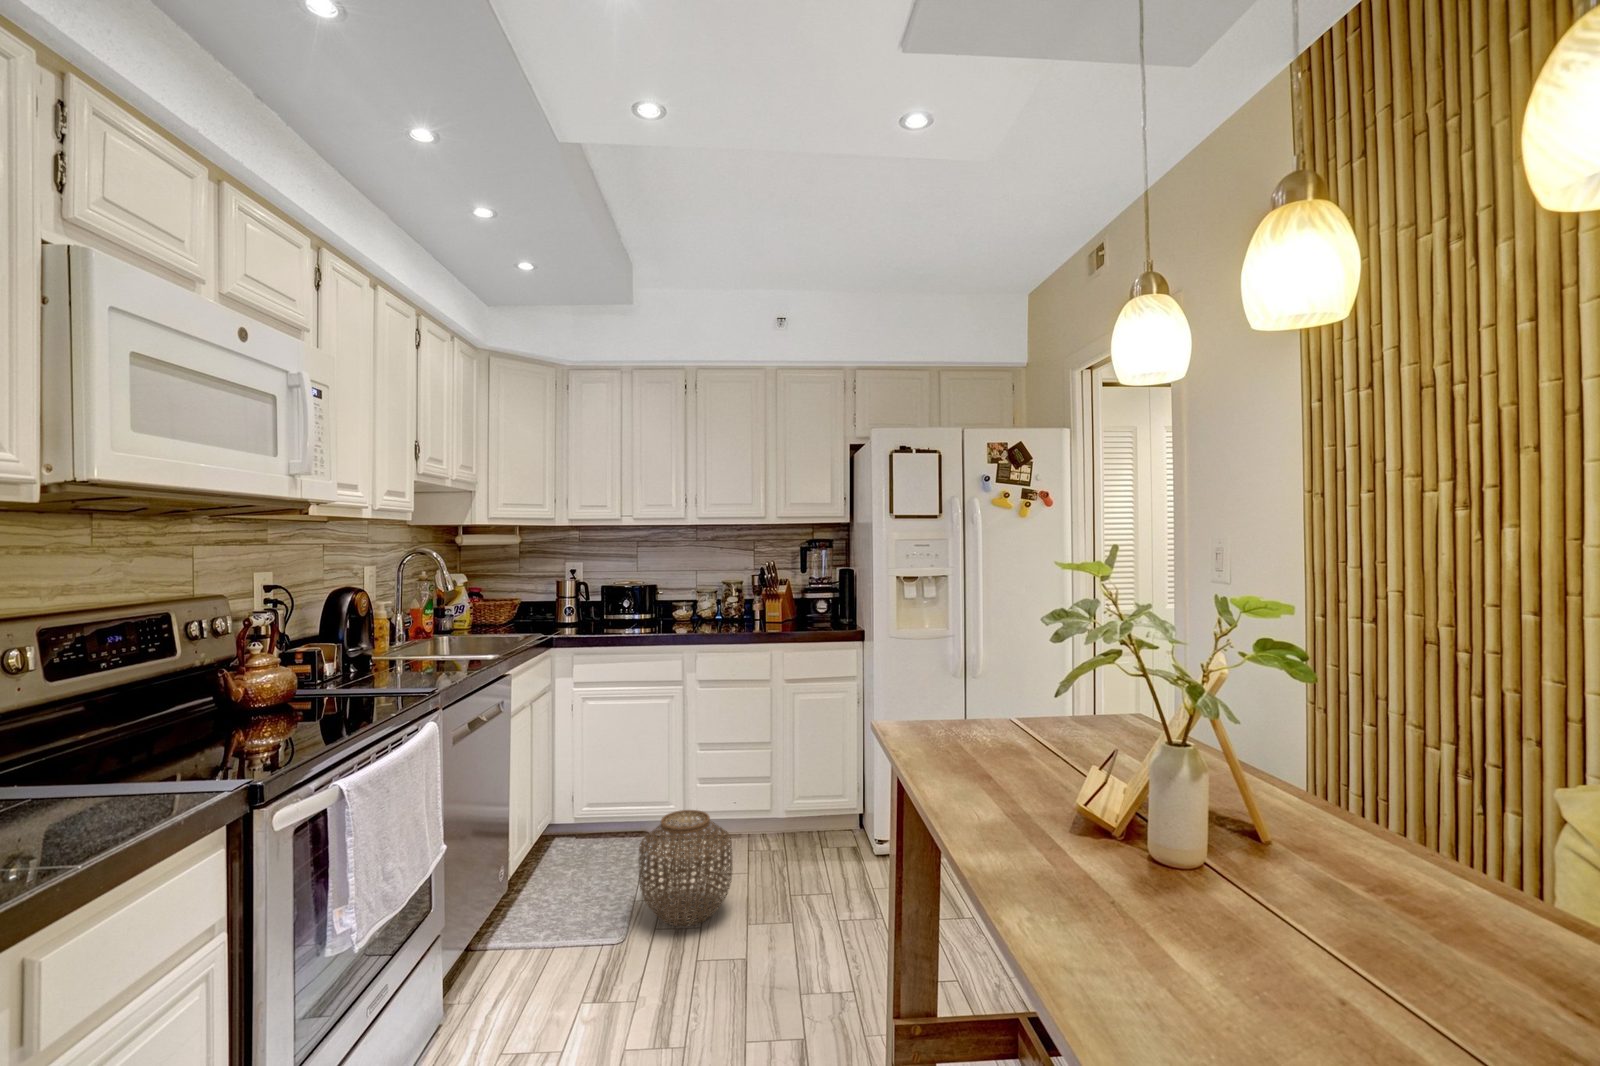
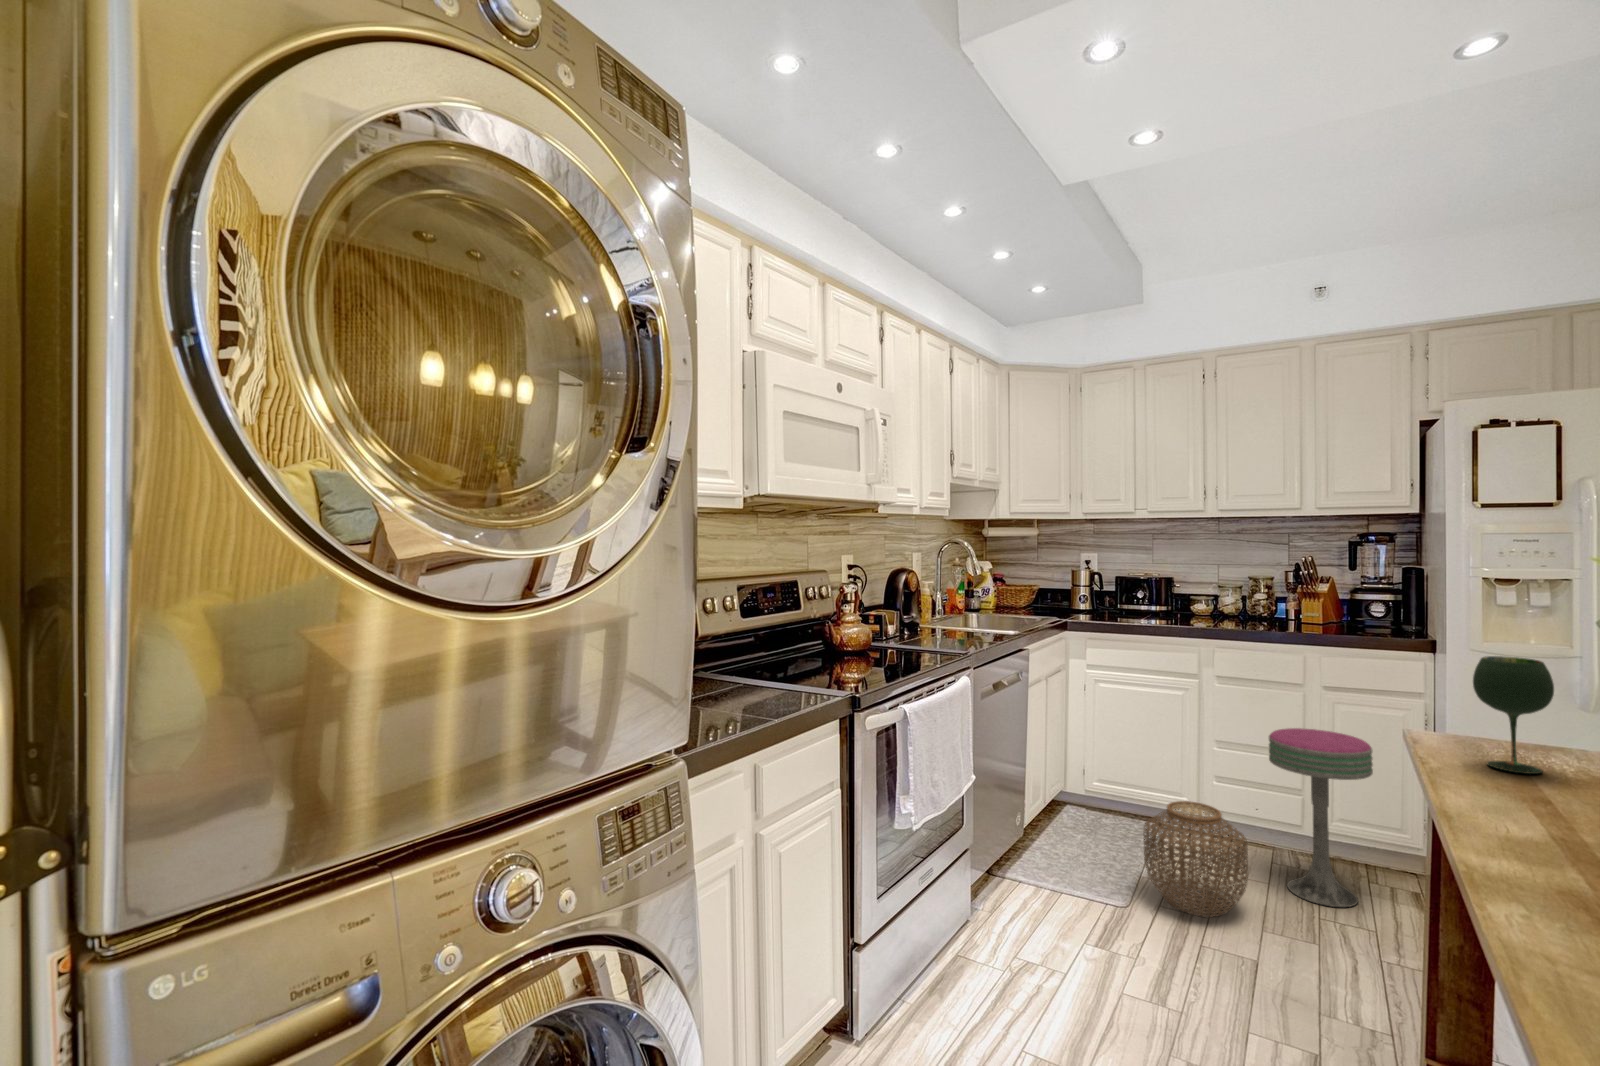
wine glass: none [920,645,970,744] -> present [1473,656,1554,774]
bar stool: none [745,718,821,878] -> present [1269,728,1373,907]

